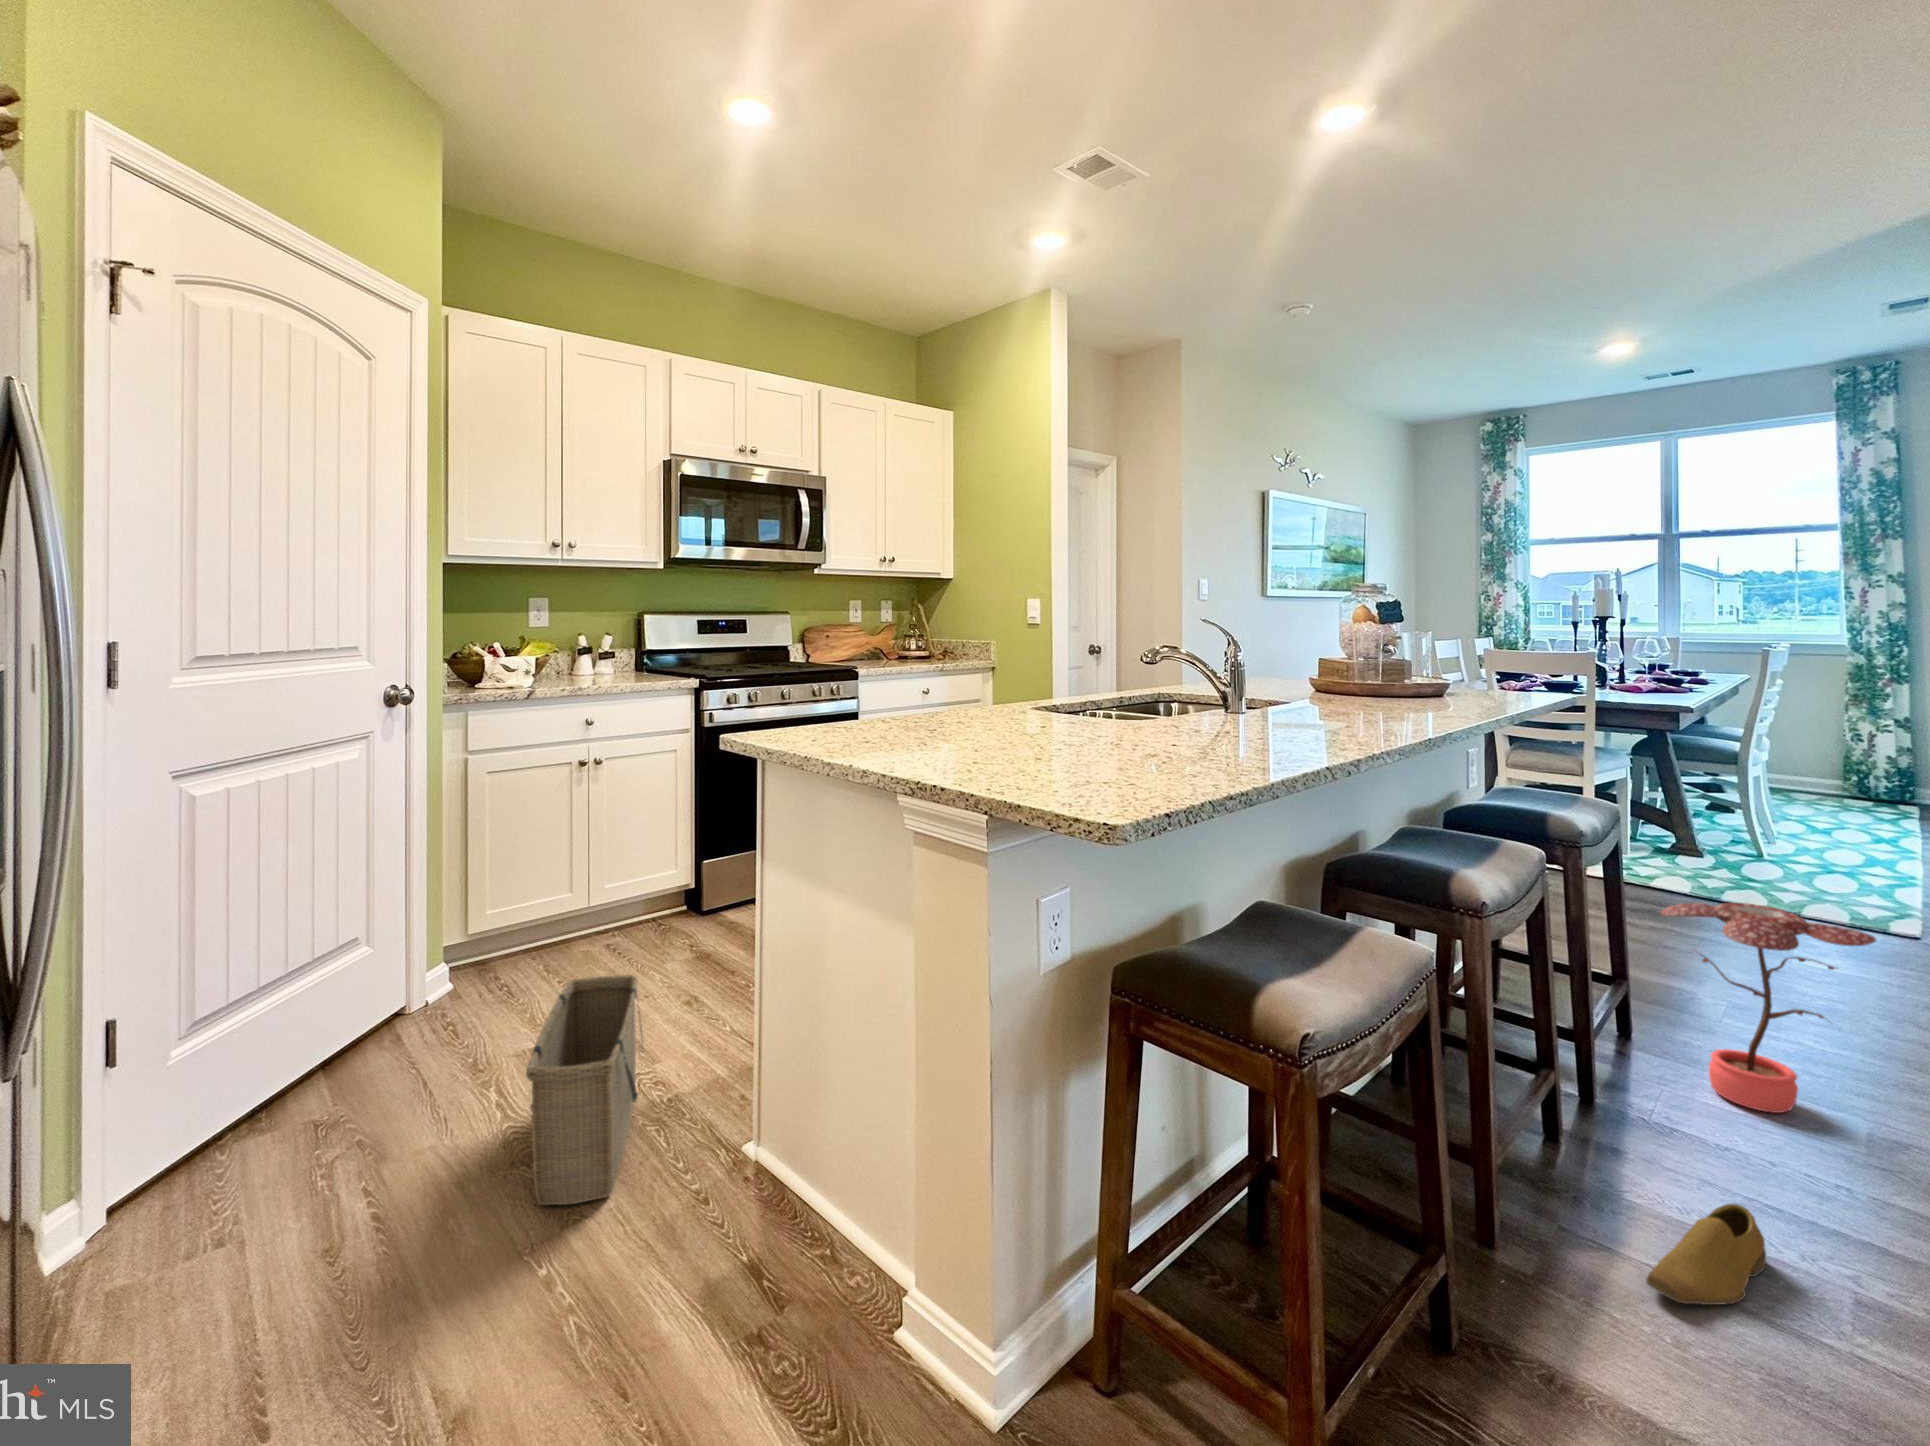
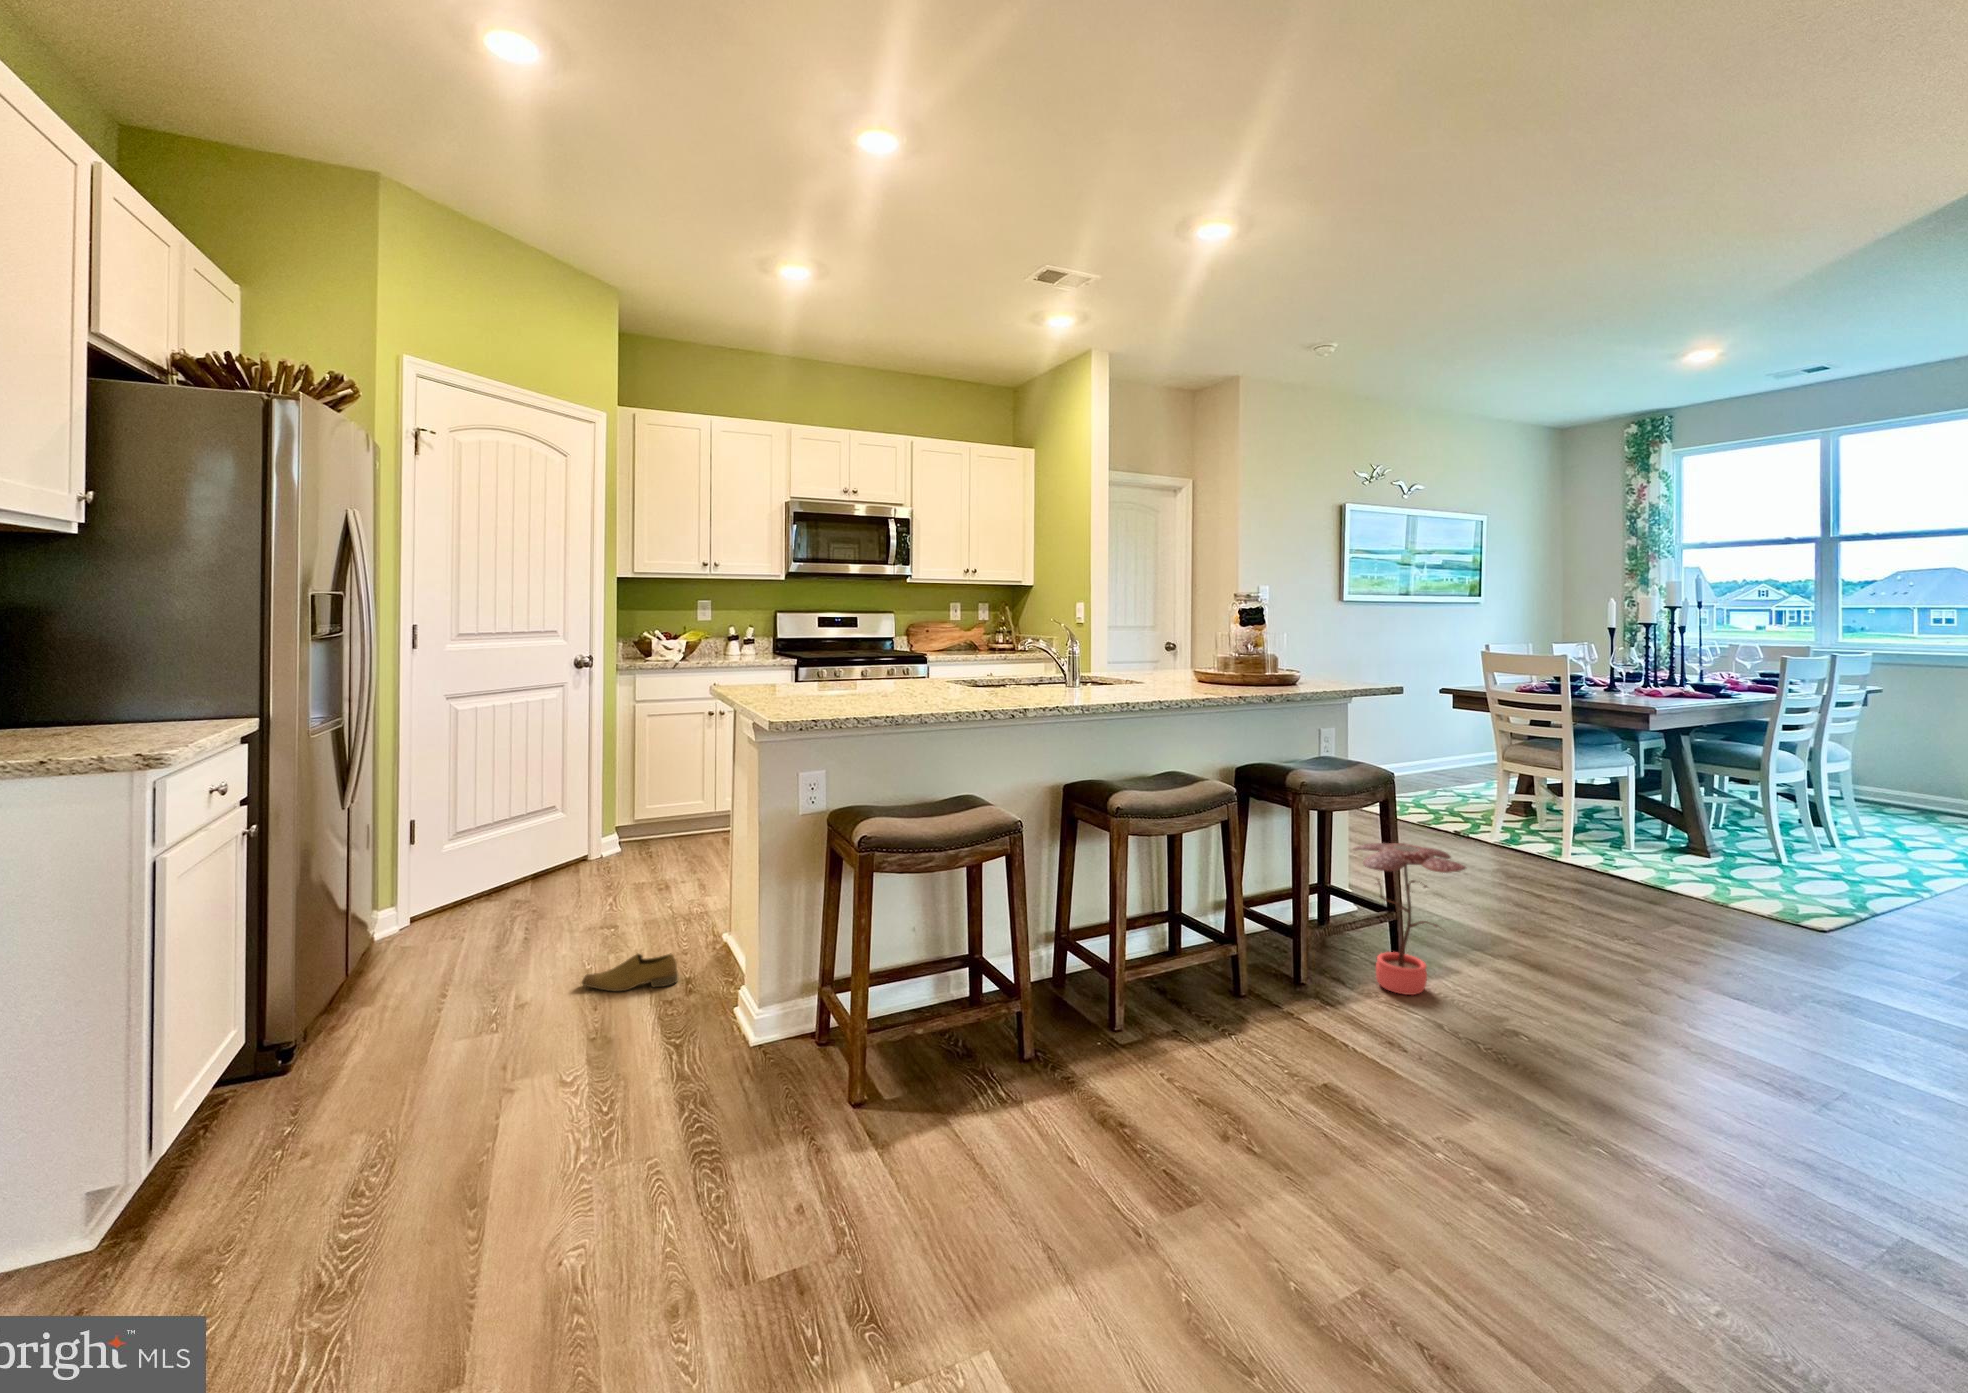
basket: present [526,975,642,1205] -> none [592,835,684,944]
shoe: present [1646,1203,1766,1305] -> present [582,953,678,991]

